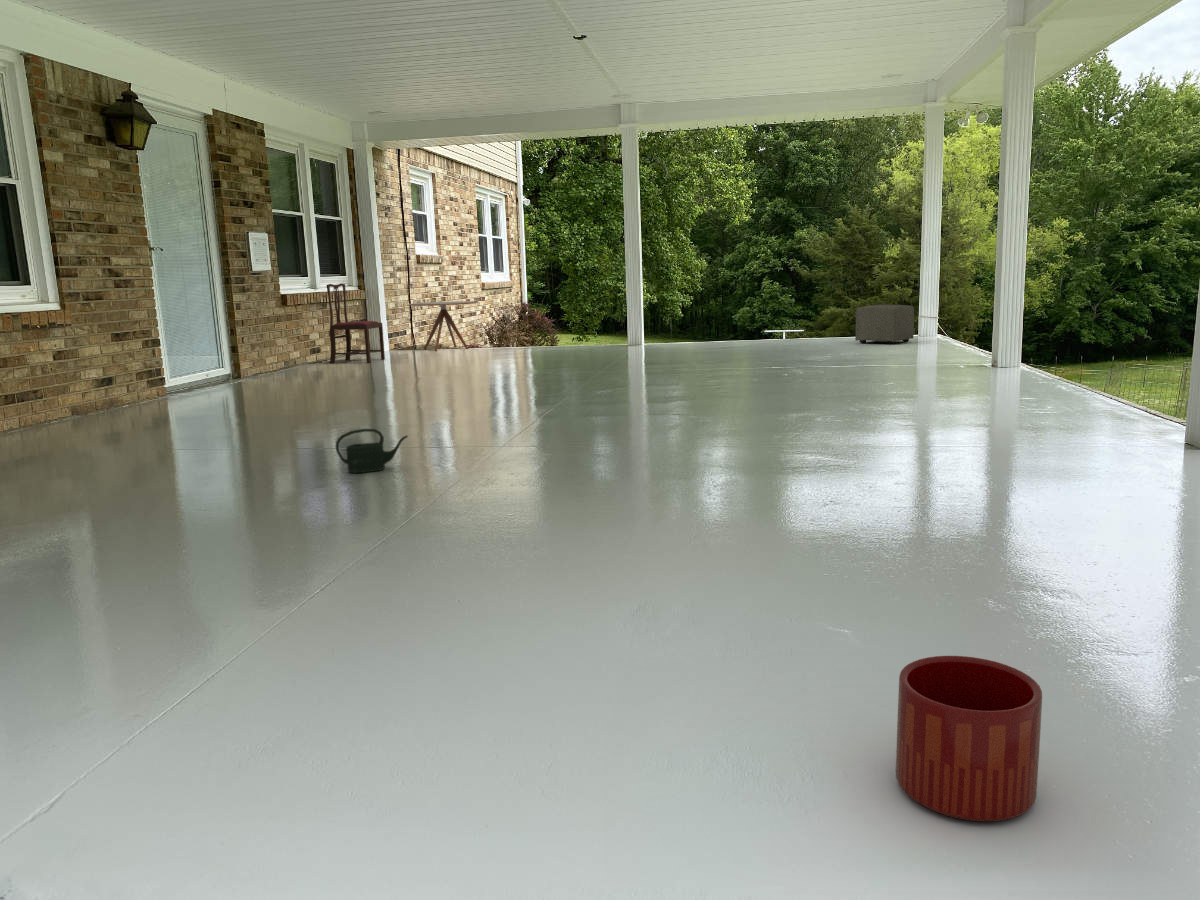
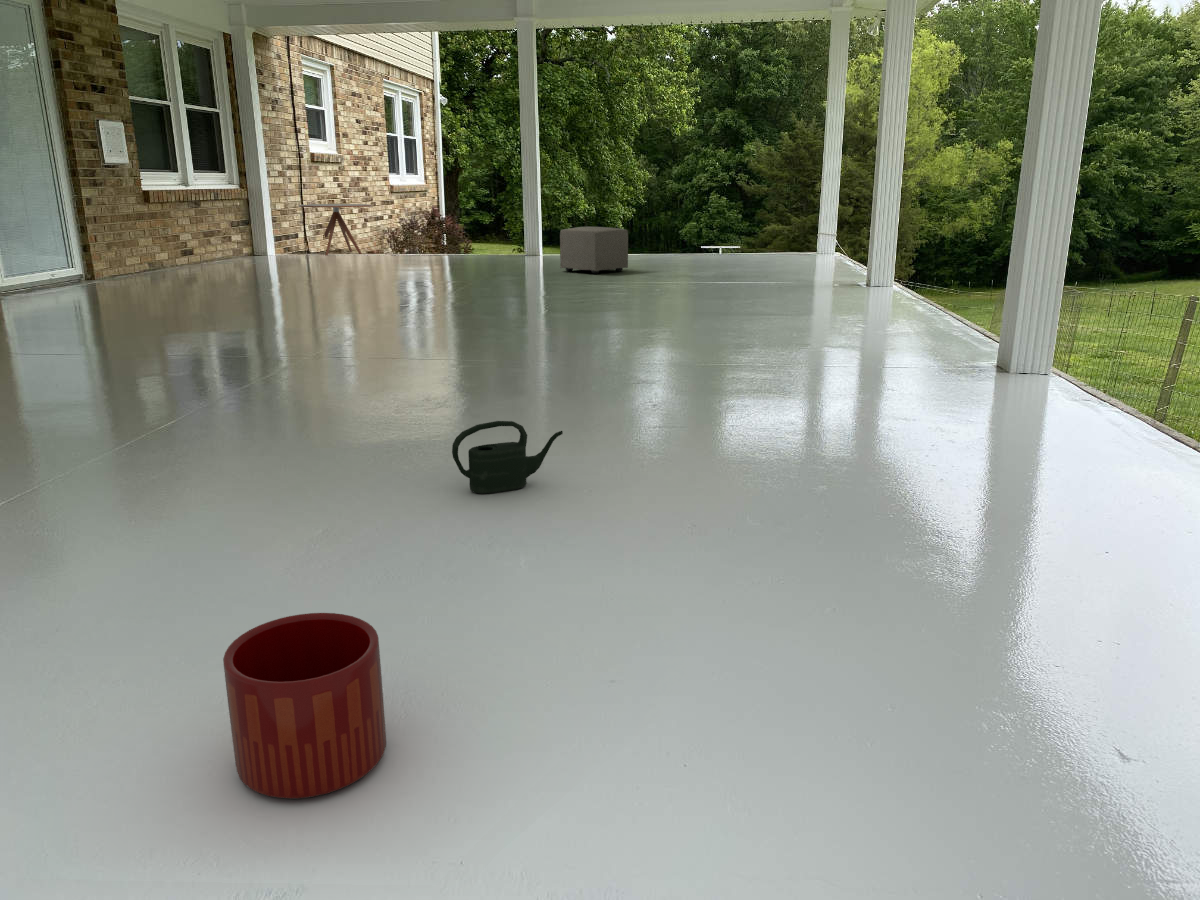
dining chair: present [327,283,385,364] -> none [199,181,265,265]
ottoman: present [855,305,914,344] -> present [560,227,628,274]
watering can: present [336,429,408,473] -> present [452,421,563,494]

